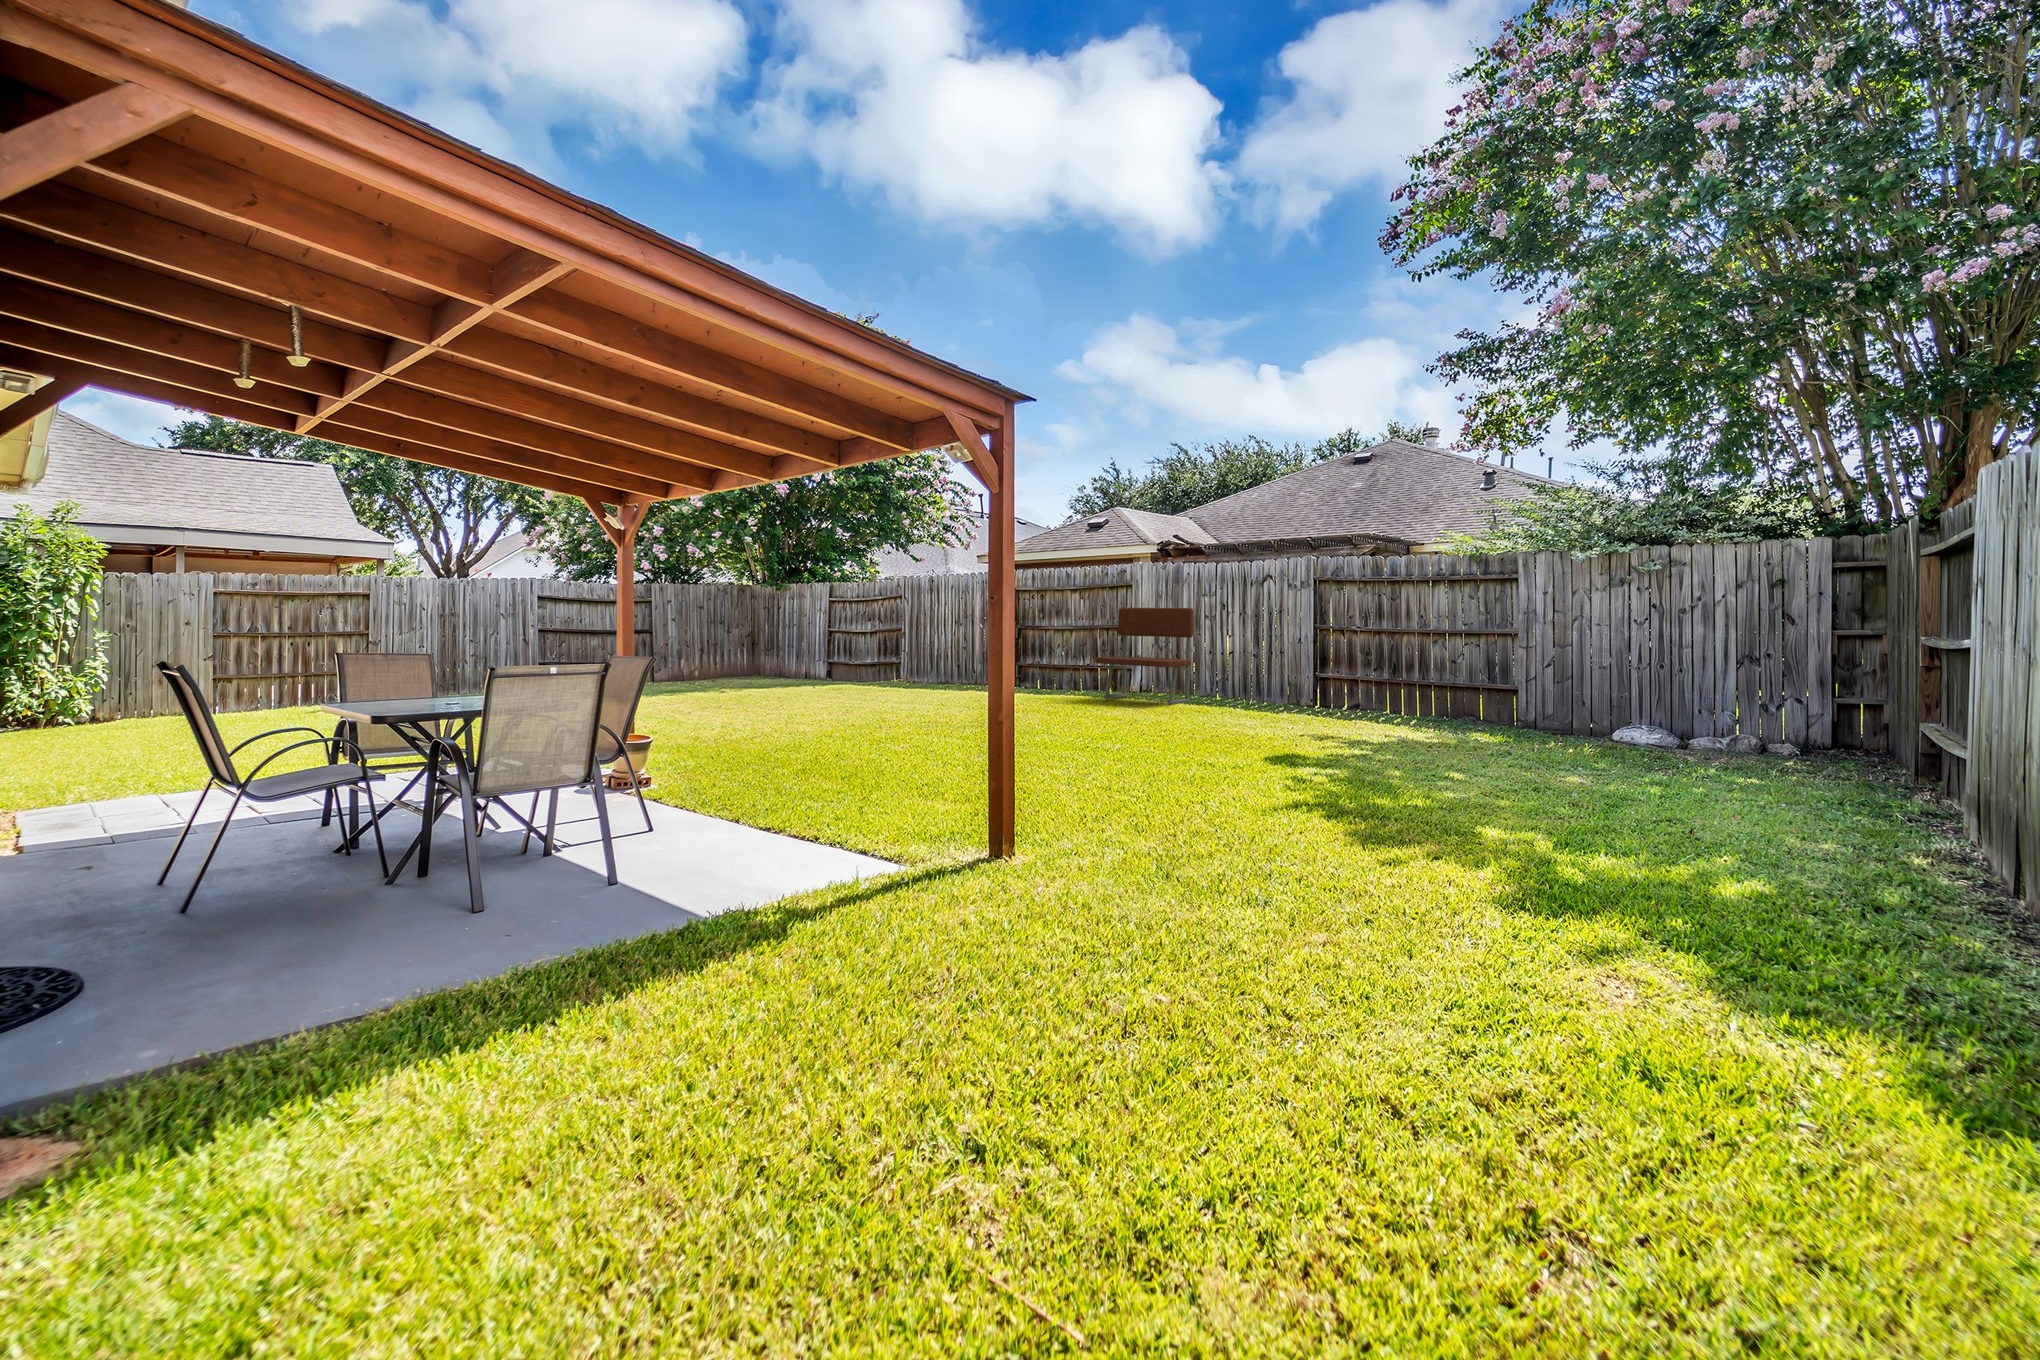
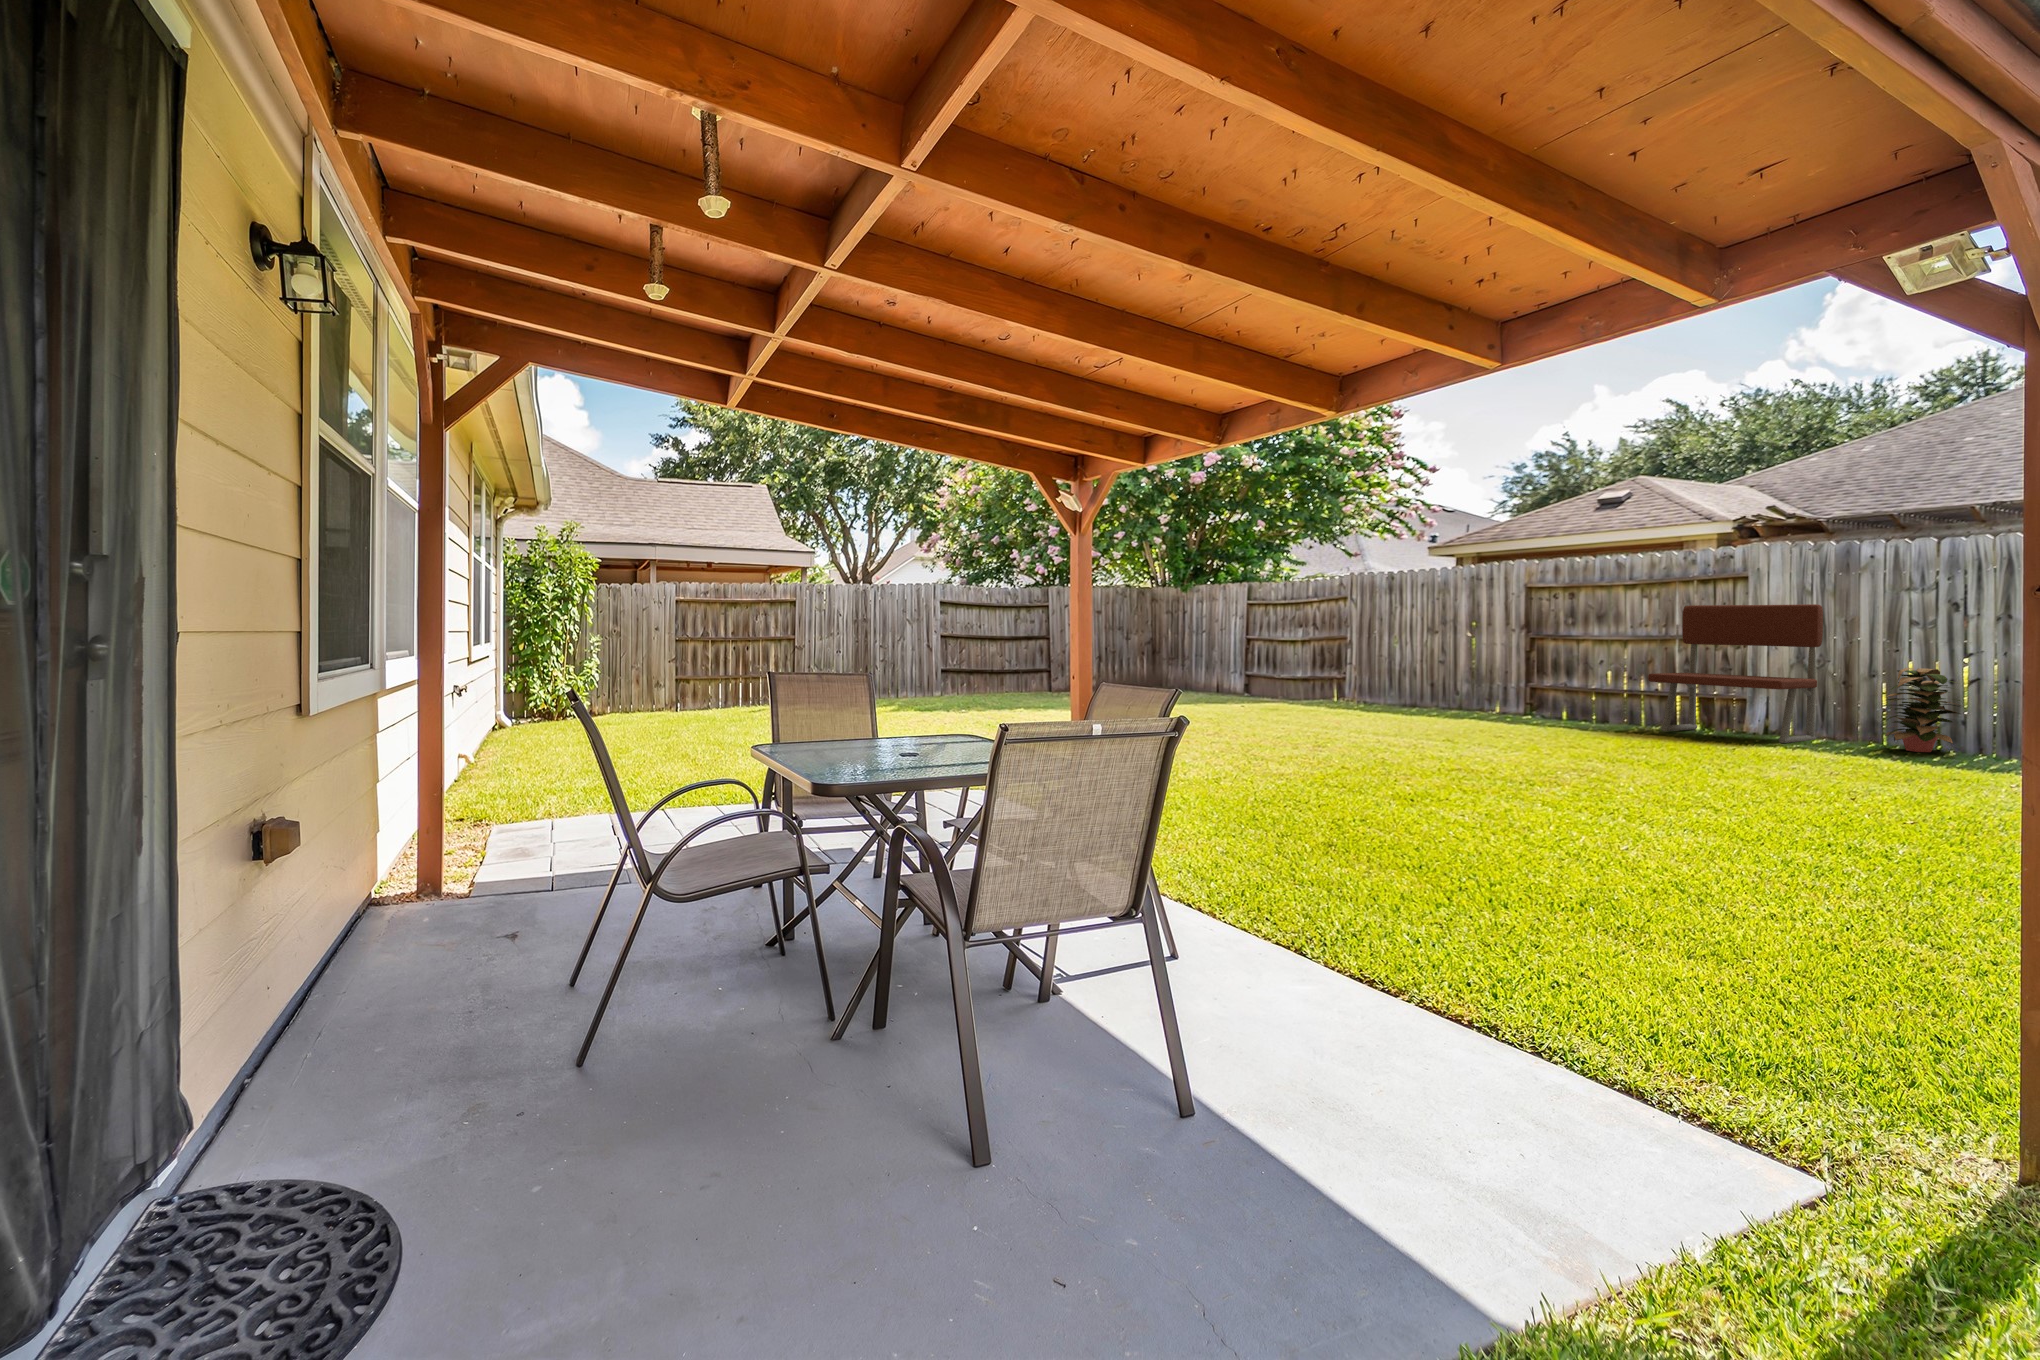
decorative plant: none [1219,651,1261,707] -> present [1884,668,1961,752]

